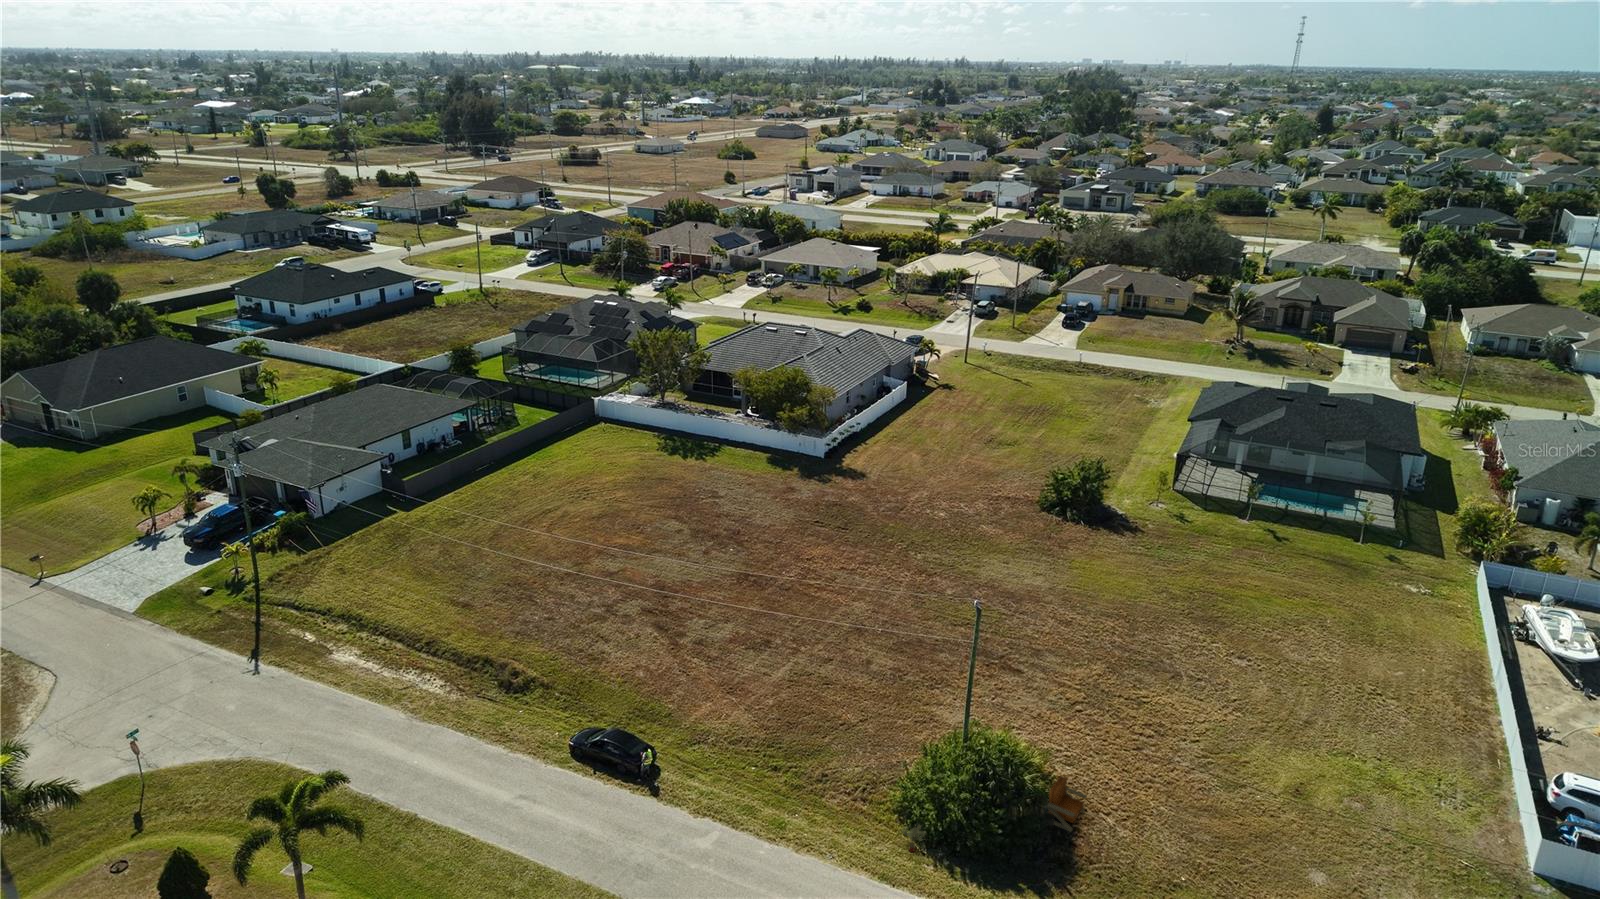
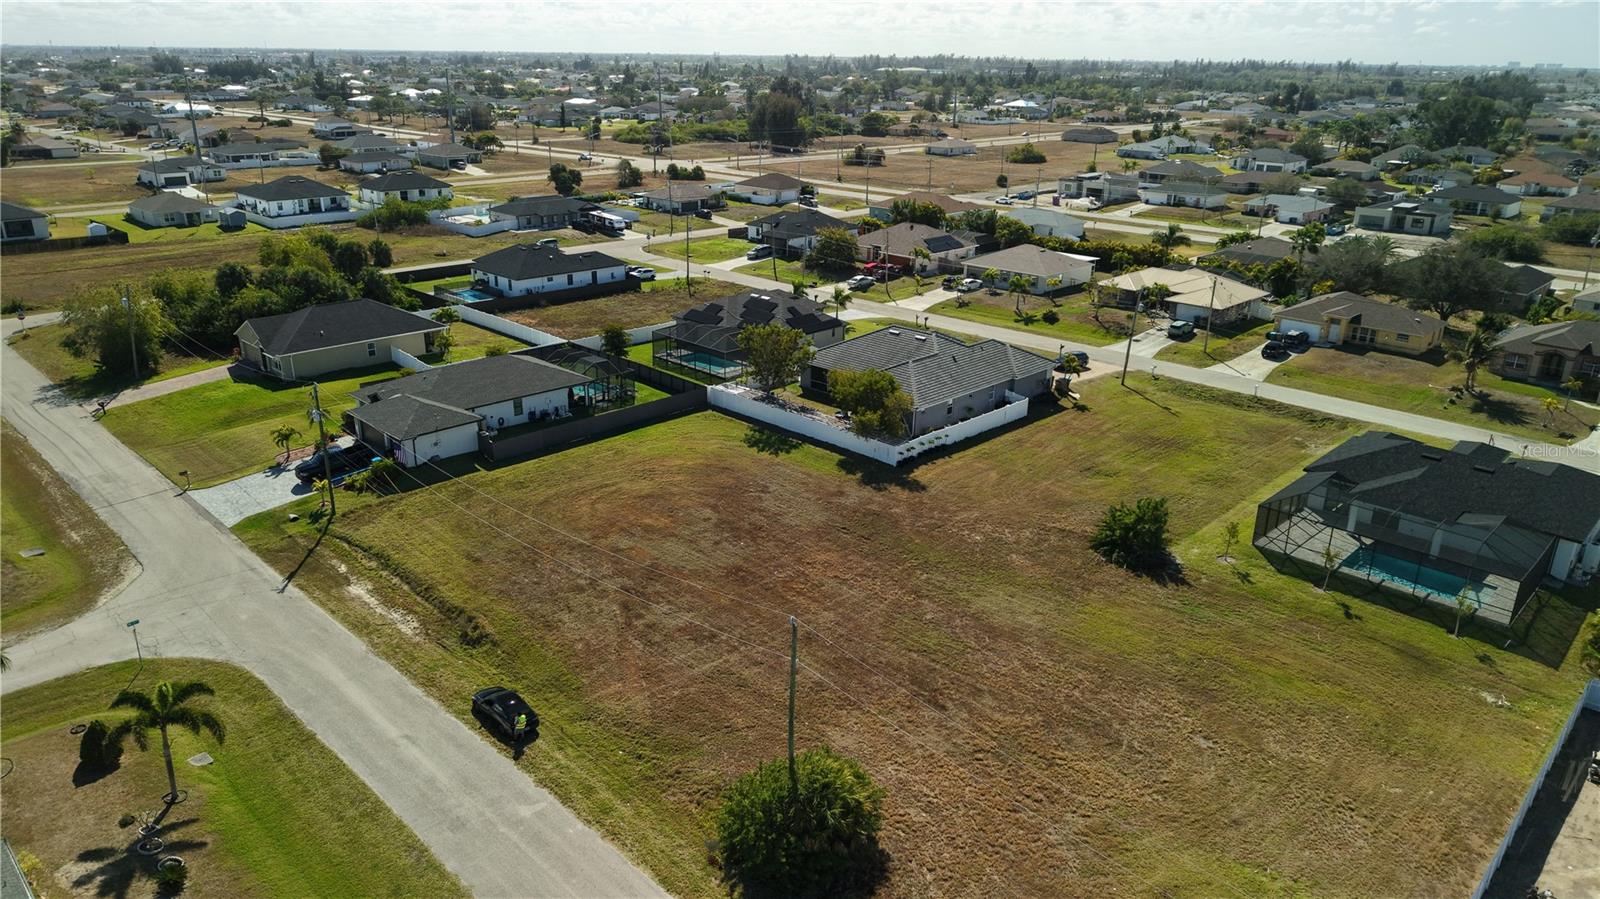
lounge chair: present [1047,776,1087,832] -> none [862,821,913,882]

